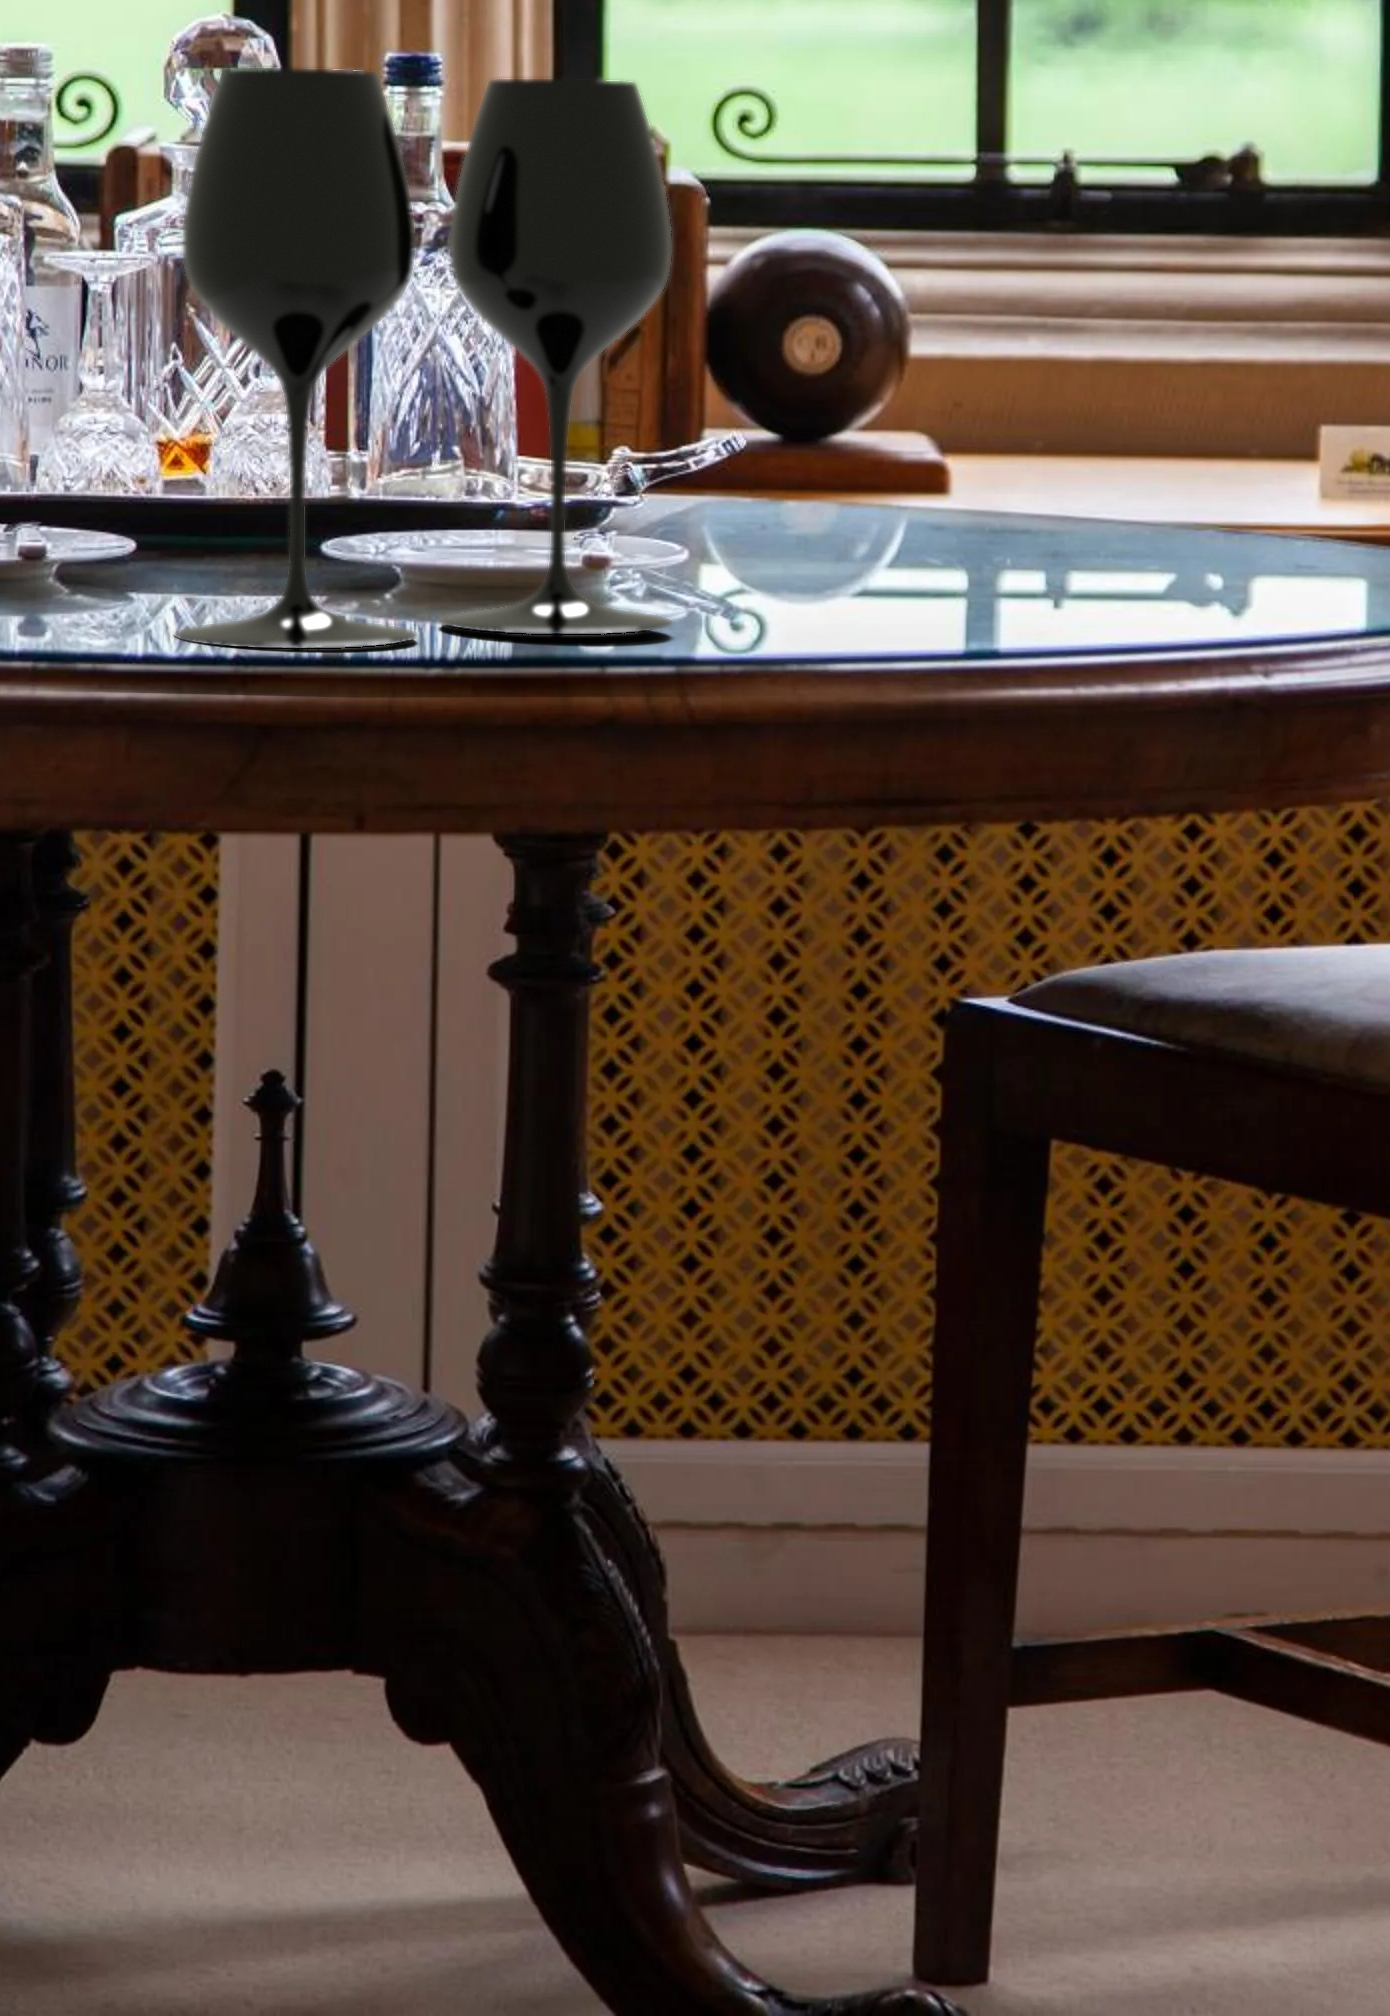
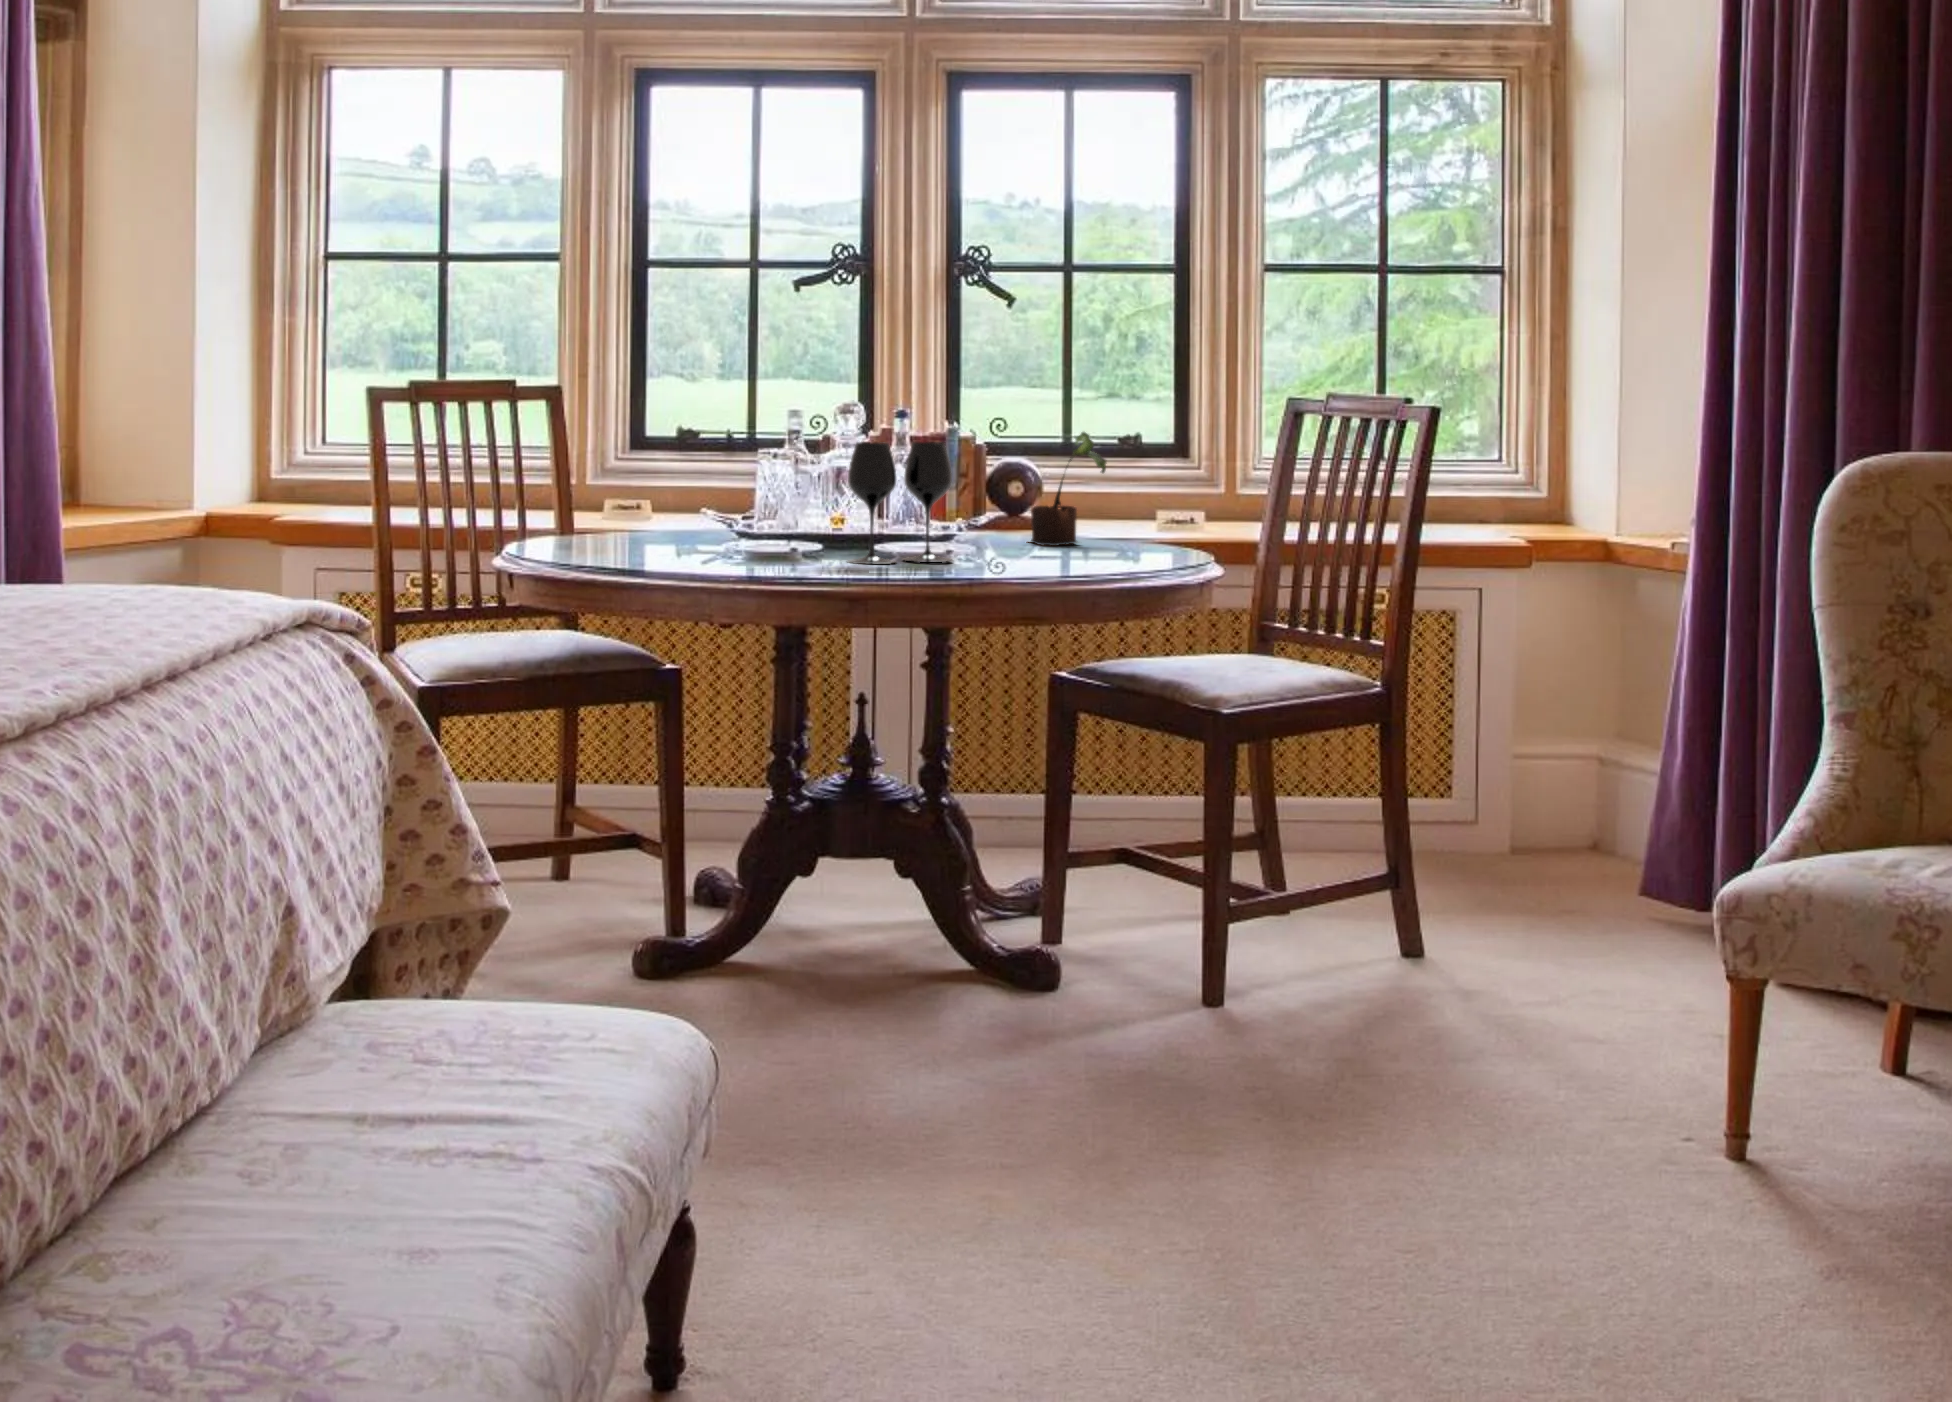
potted plant: none [912,93,1234,549] -> present [1029,432,1107,546]

